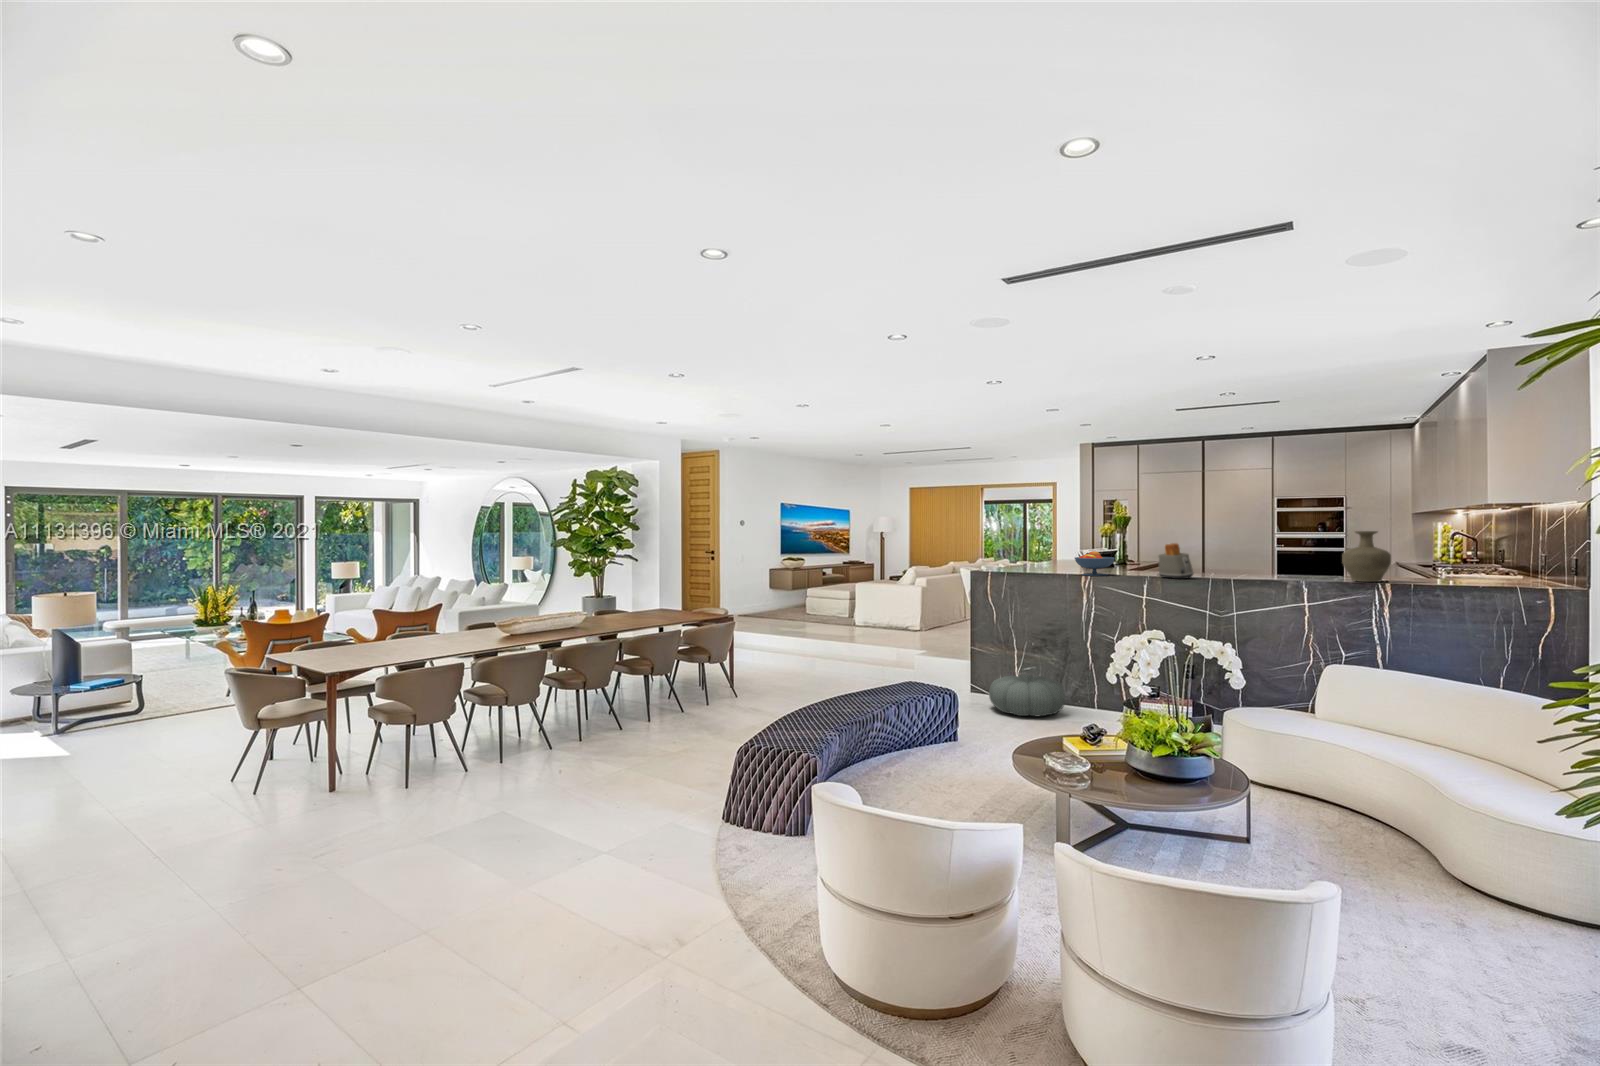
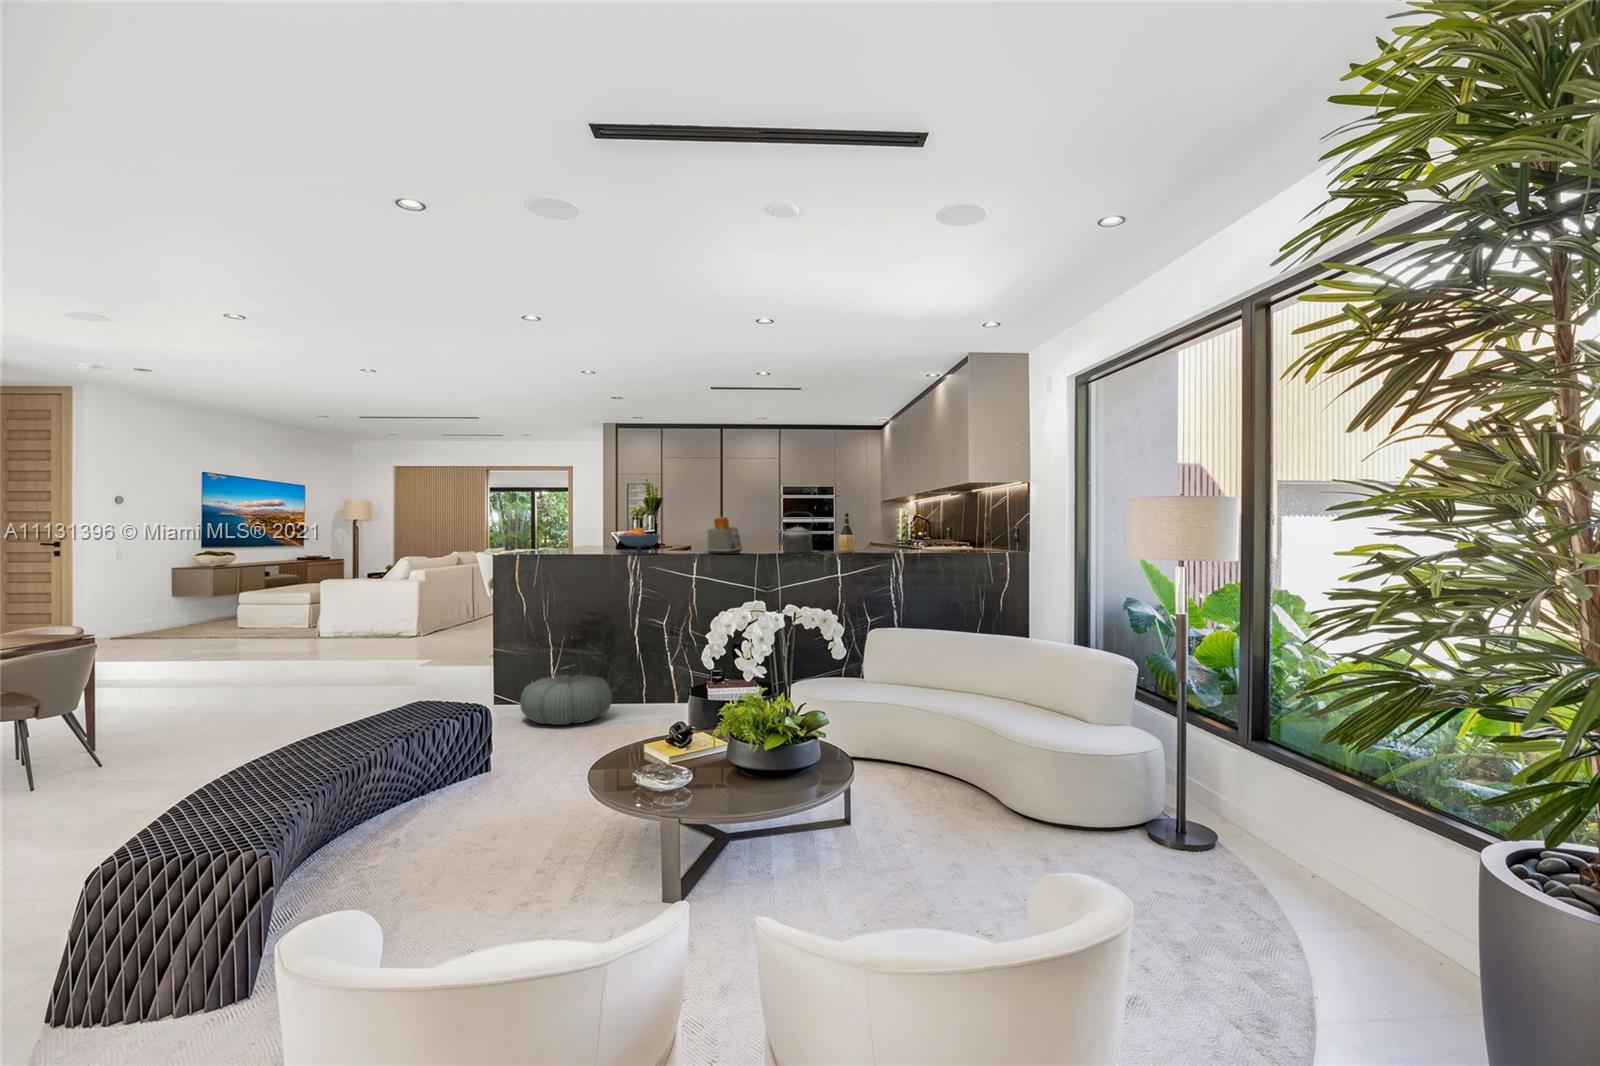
vase: present [1342,531,1391,582] -> none [869,504,906,551]
kettle: none [1231,539,1274,580] -> present [776,518,813,553]
wine bottle: none [1301,539,1322,582] -> present [838,511,855,553]

